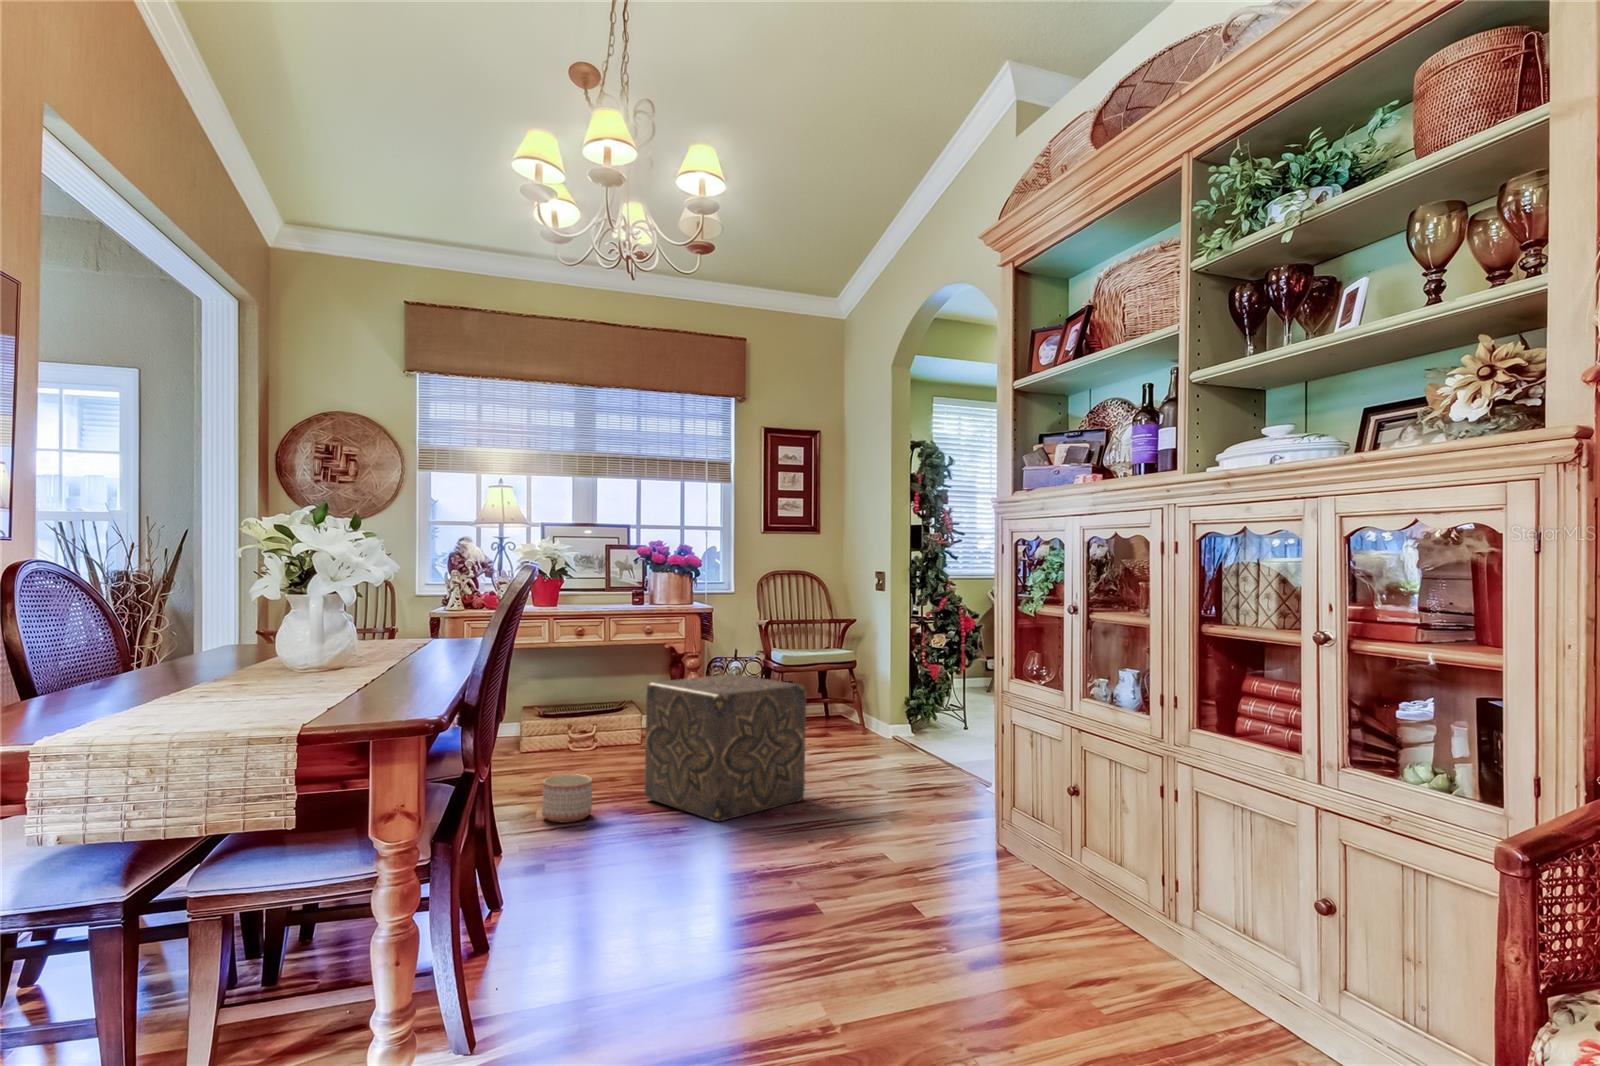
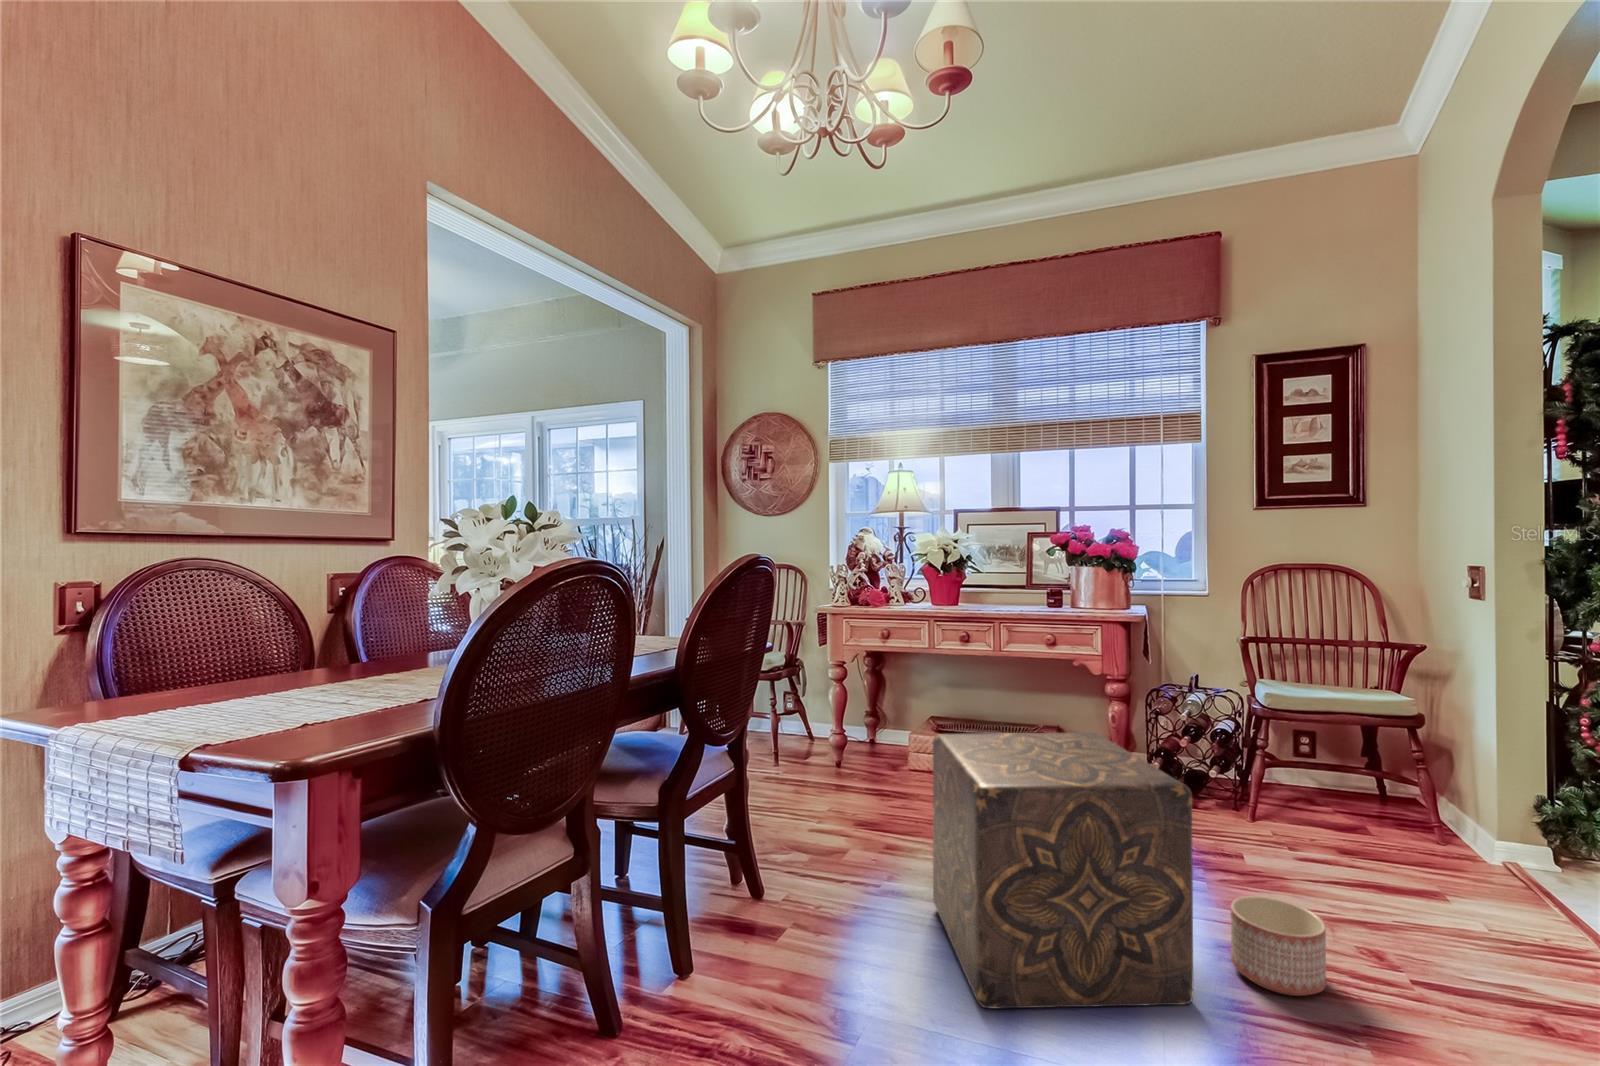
planter: present [542,774,592,823] -> present [1231,896,1326,996]

